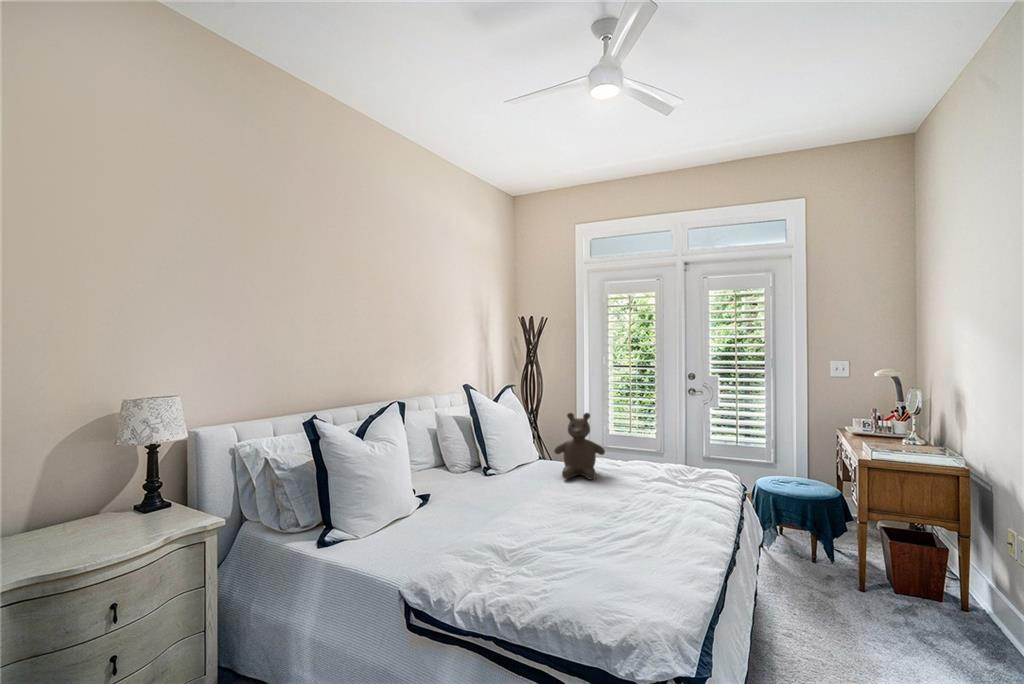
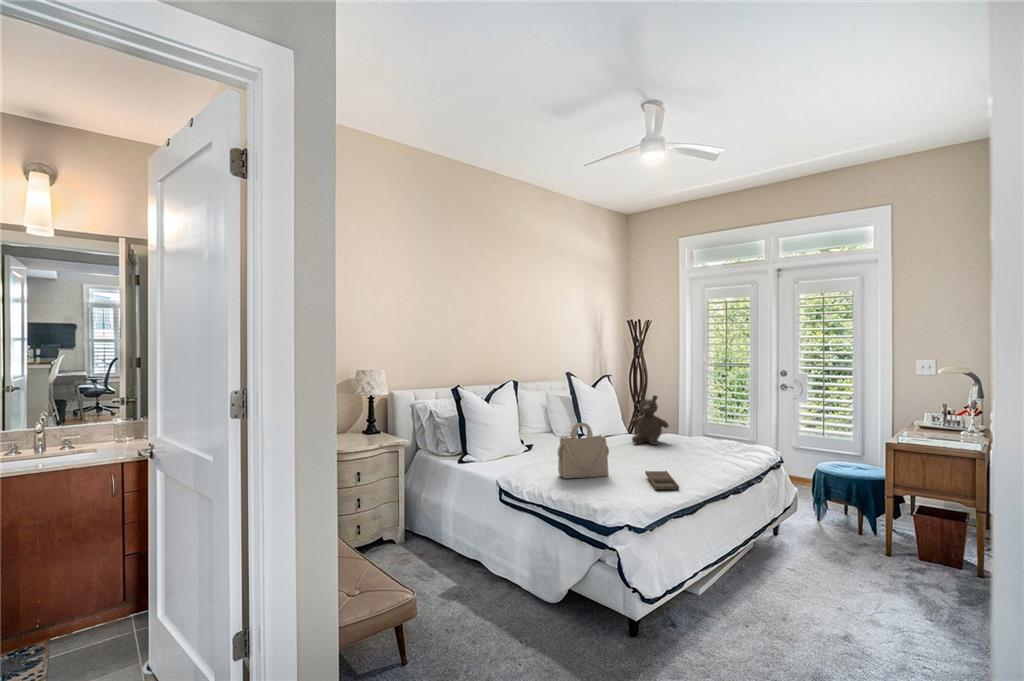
handbag: none [498,473,576,569] -> present [558,423,609,478]
tray: none [632,536,705,582] -> present [645,471,679,490]

